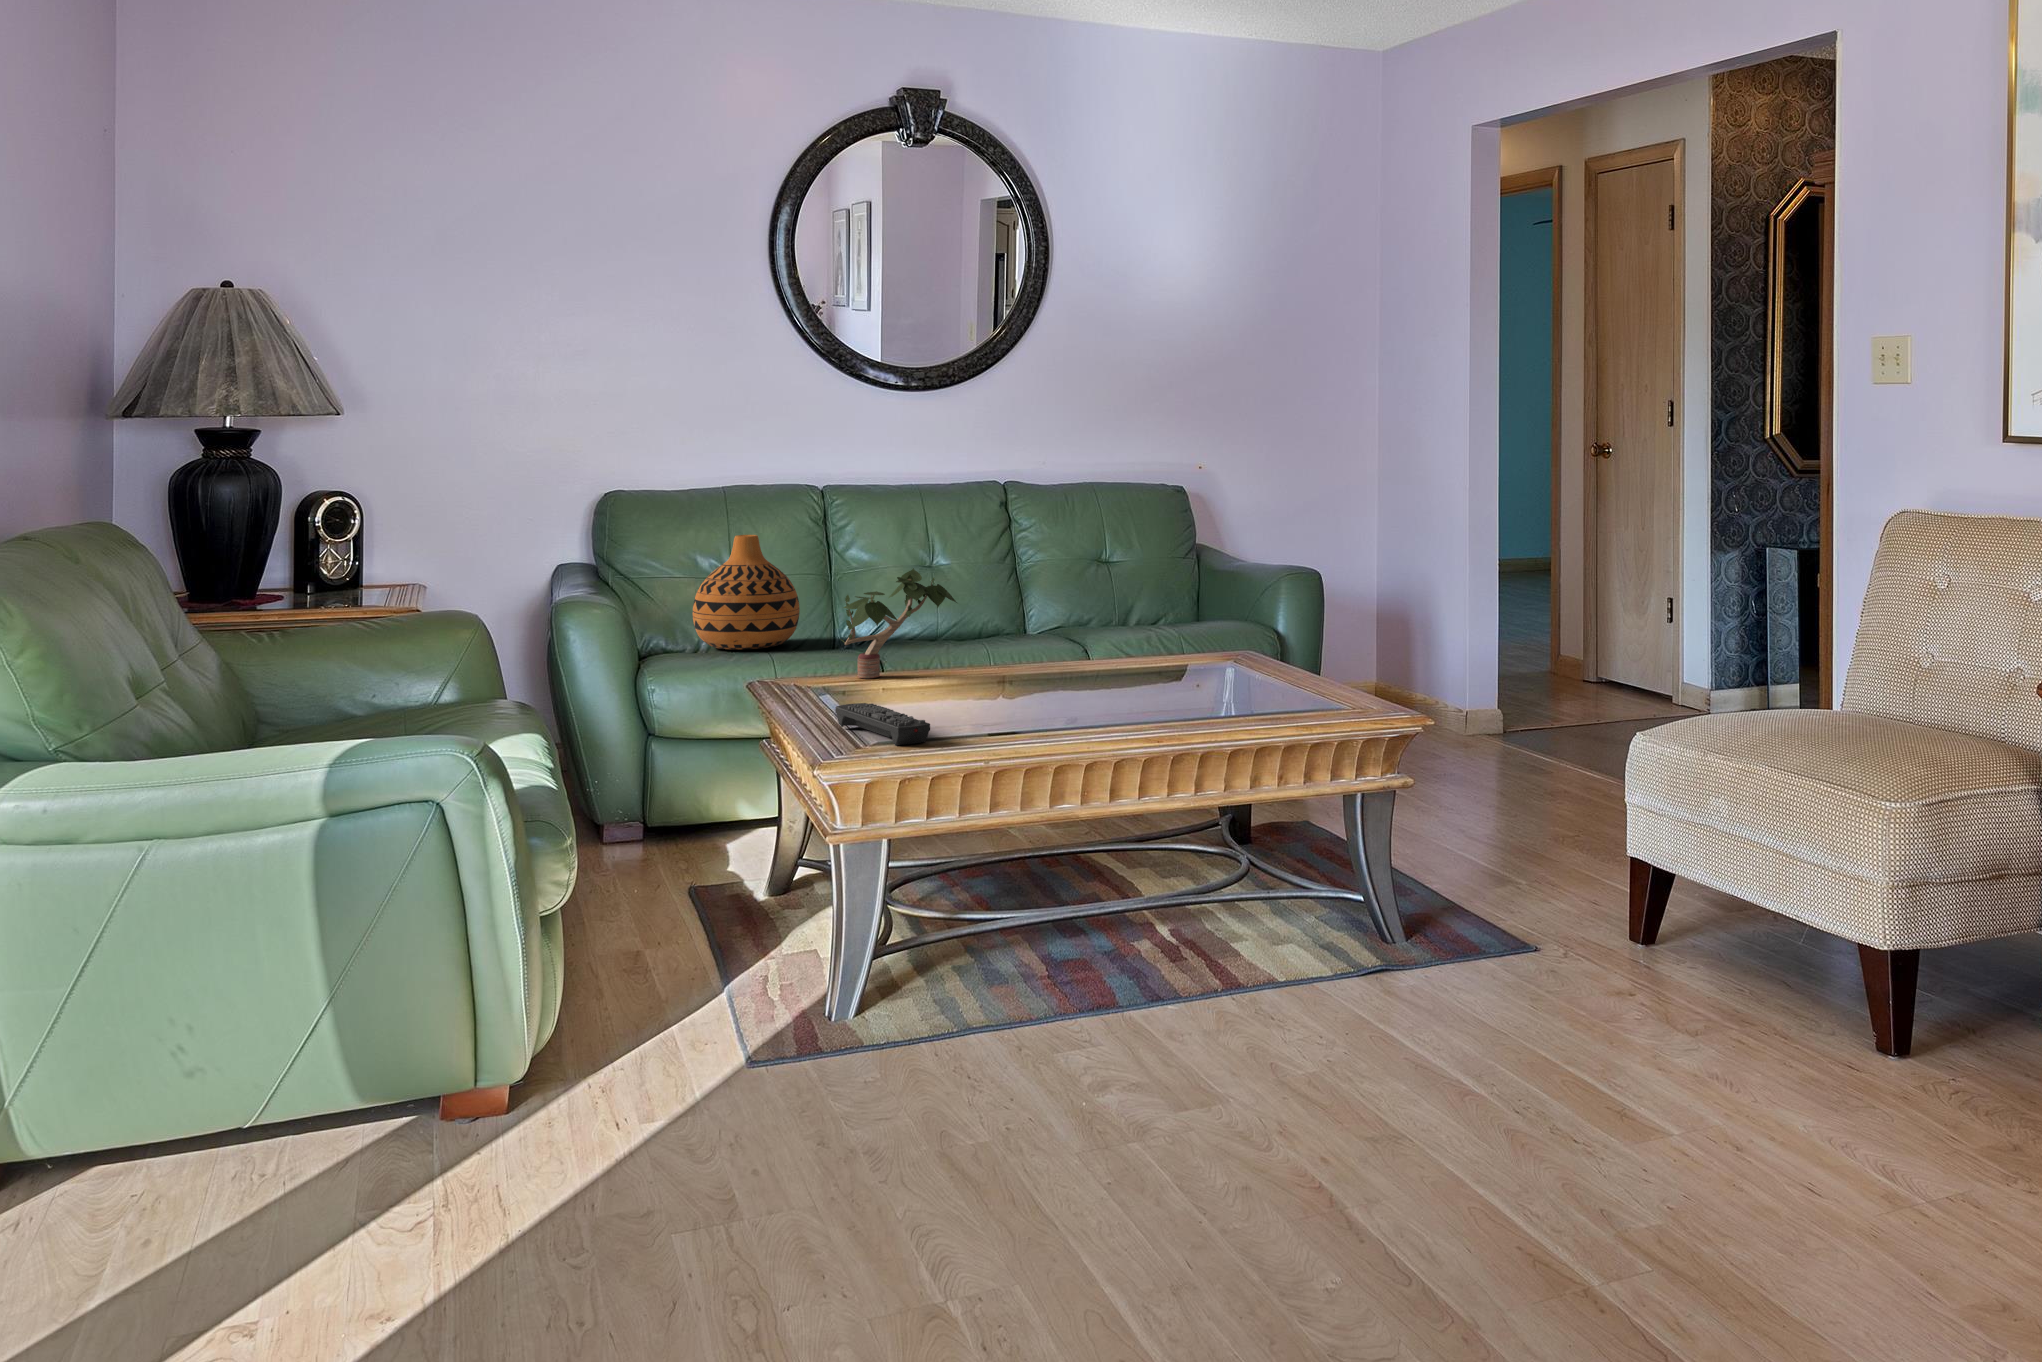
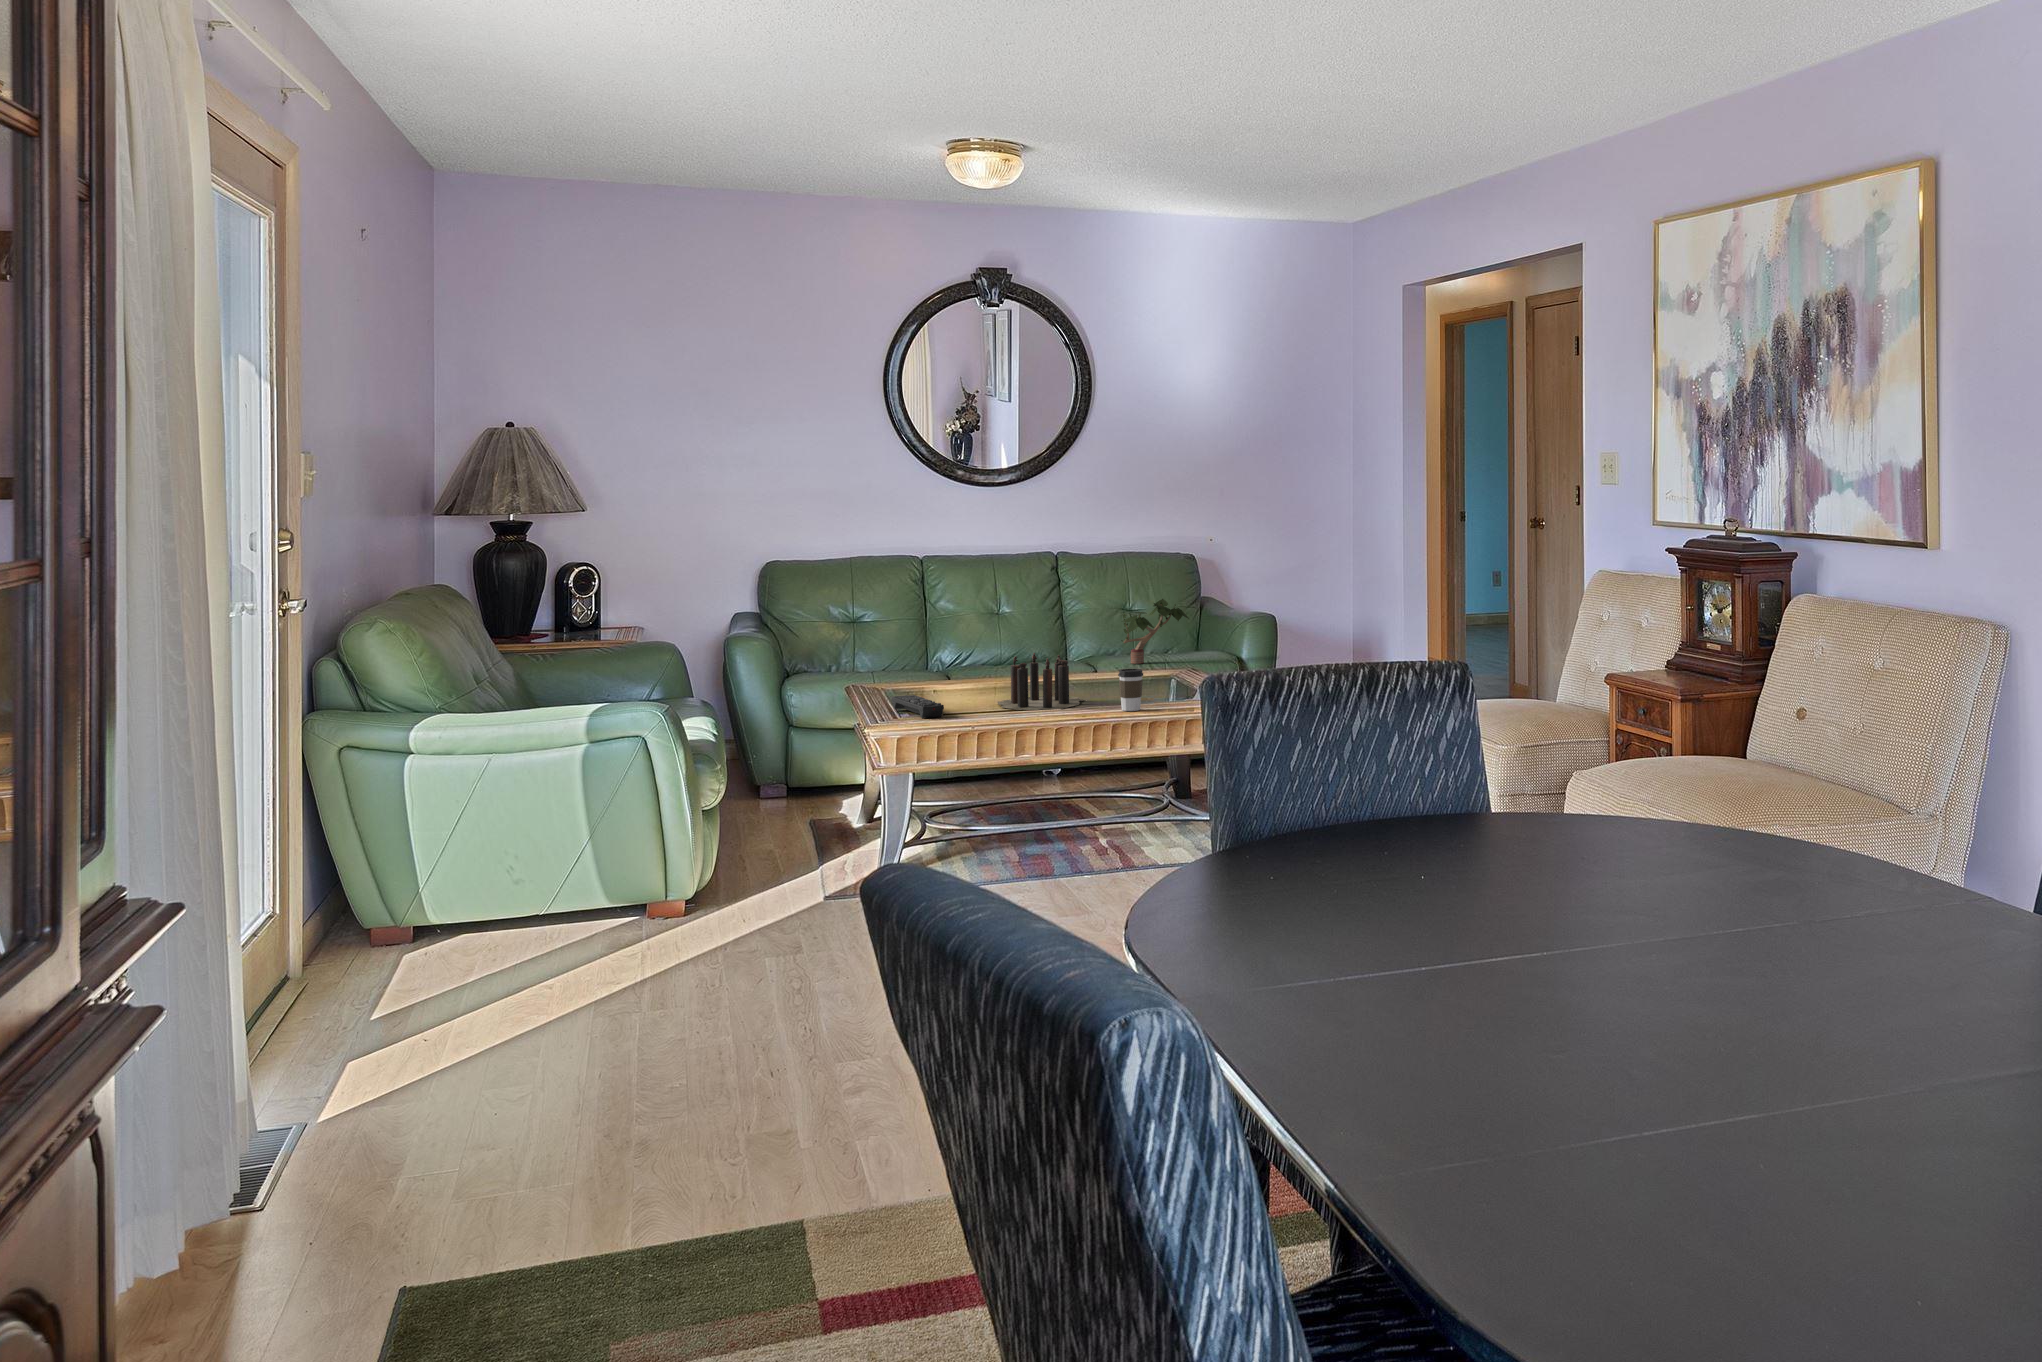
vase: present [693,535,800,649] -> none [825,591,899,670]
potted plant: present [841,568,957,678] -> present [1121,599,1189,664]
candle: none [989,634,1168,728] -> present [998,653,1083,710]
coffee cup: none [1207,663,1247,732] -> present [1118,669,1143,711]

